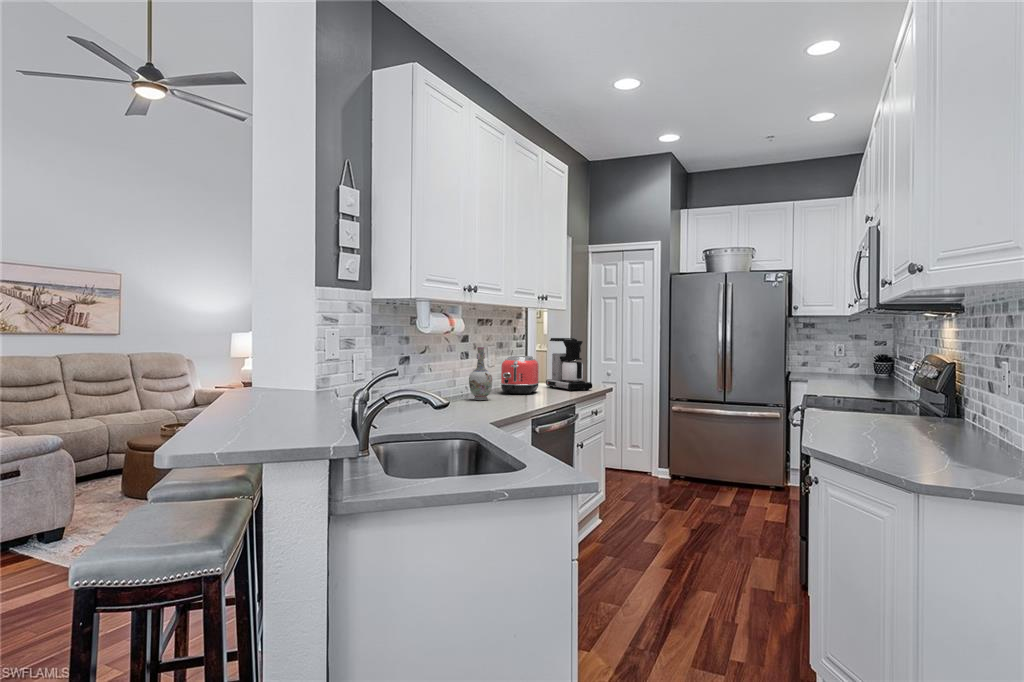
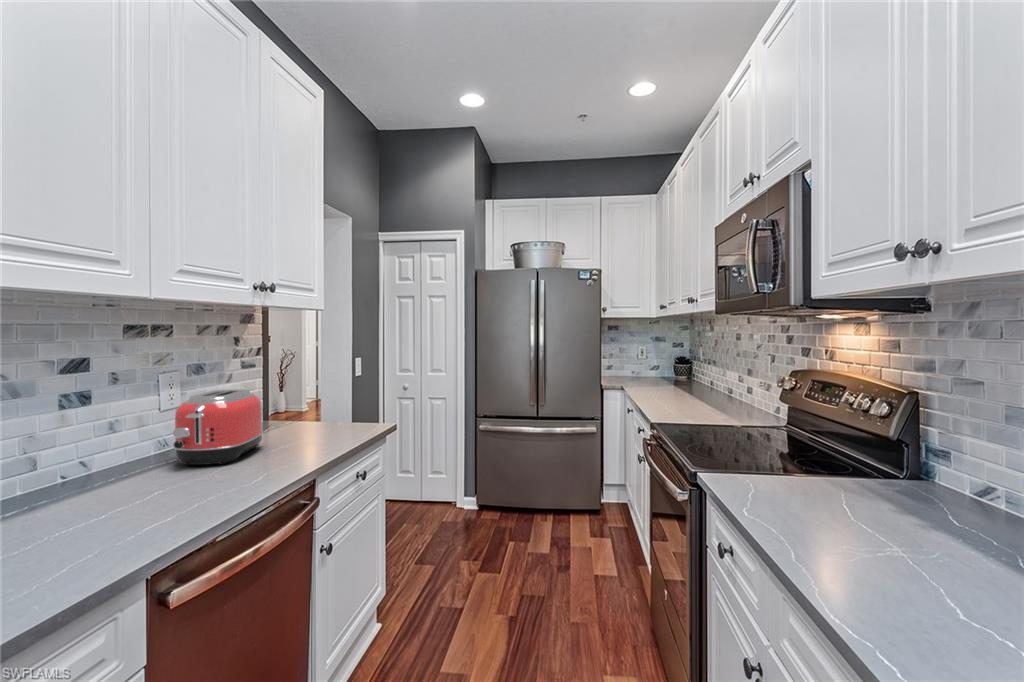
coffee maker: present [546,338,592,391] -> none [293,353,362,440]
vase: present [469,347,492,400] -> none [36,391,108,512]

